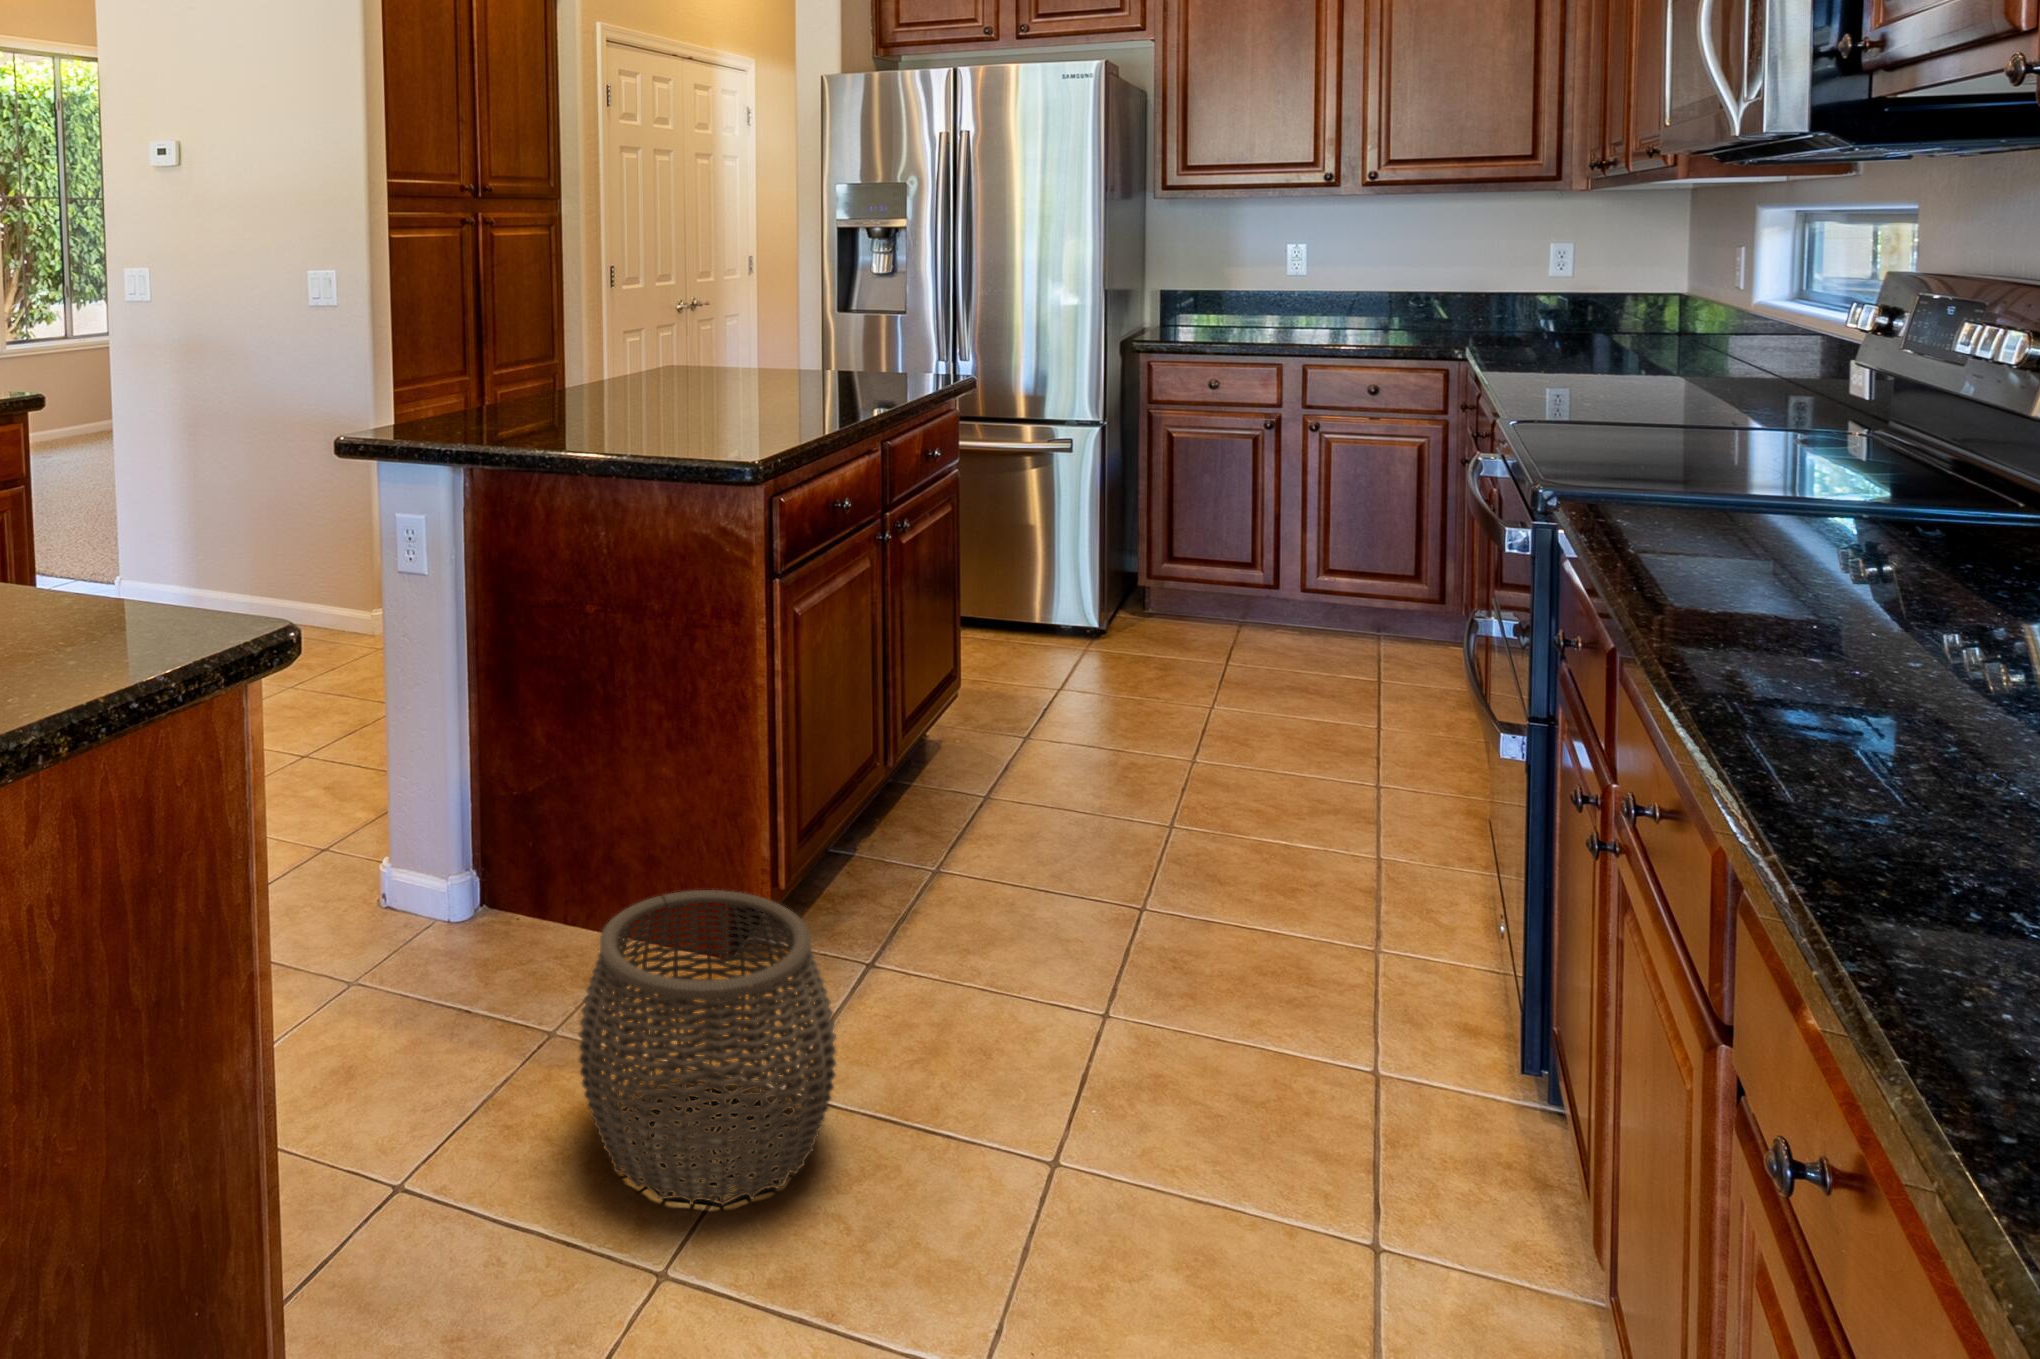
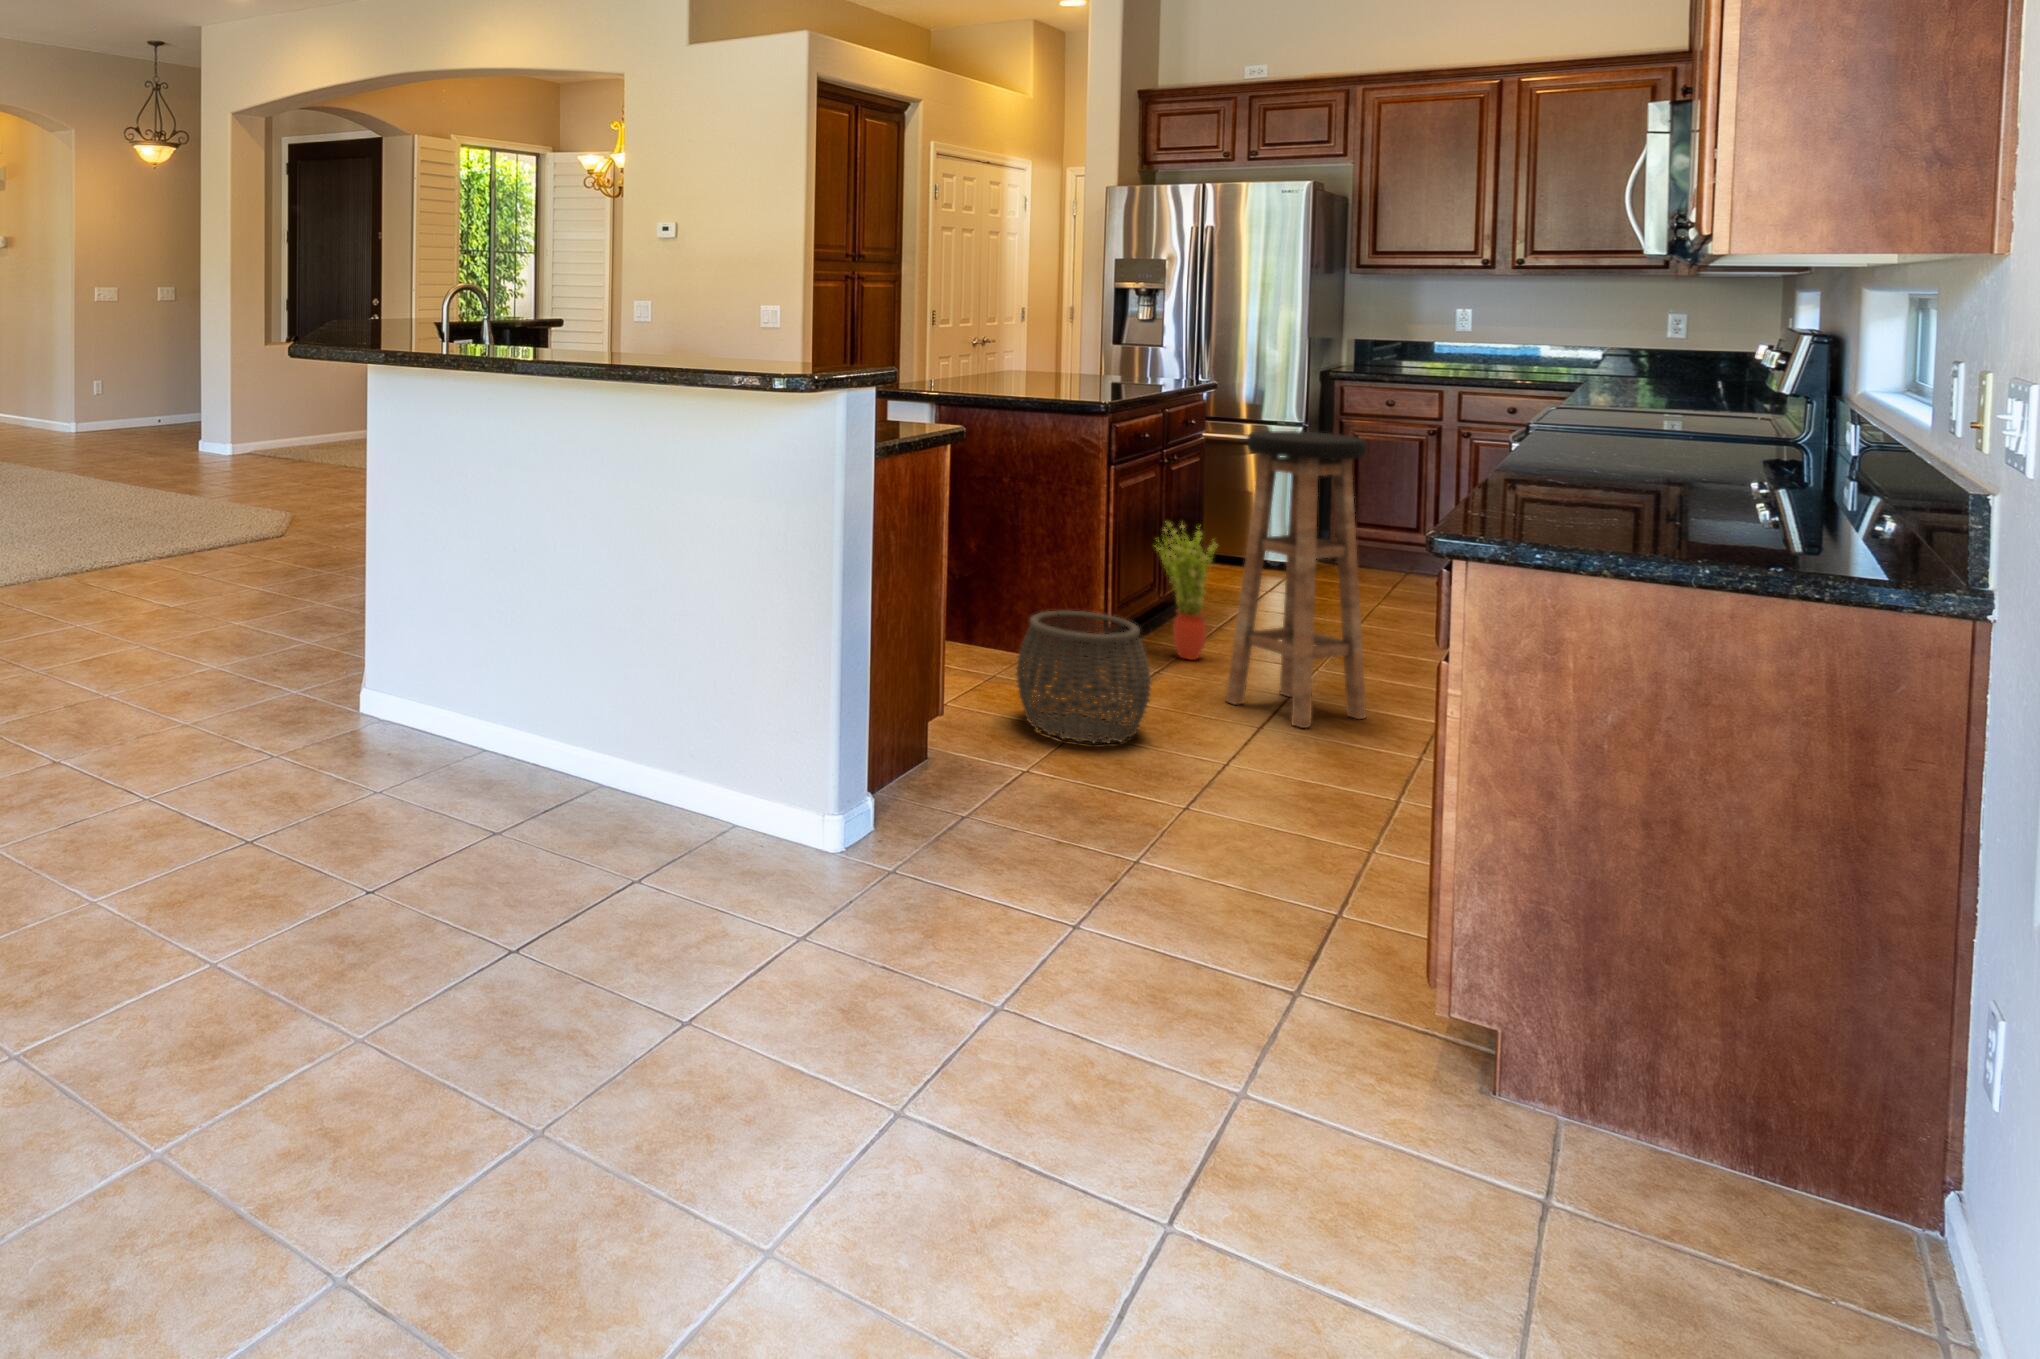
bar stool: none [986,492,1220,1068] -> present [1226,431,1366,728]
potted plant: none [870,638,973,876] -> present [1157,524,1216,660]

